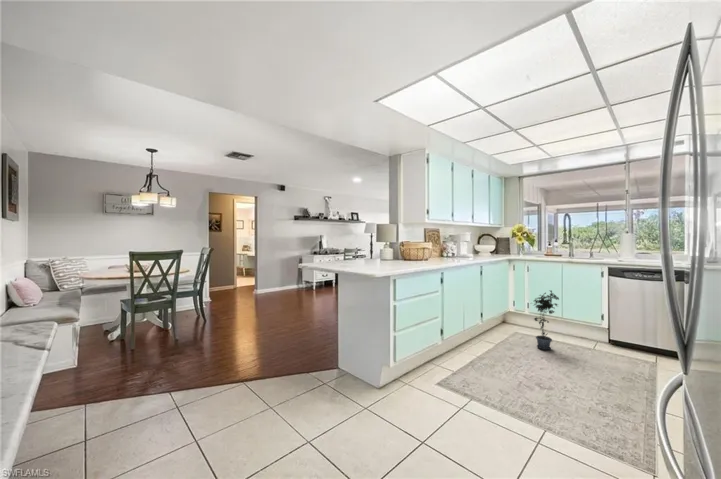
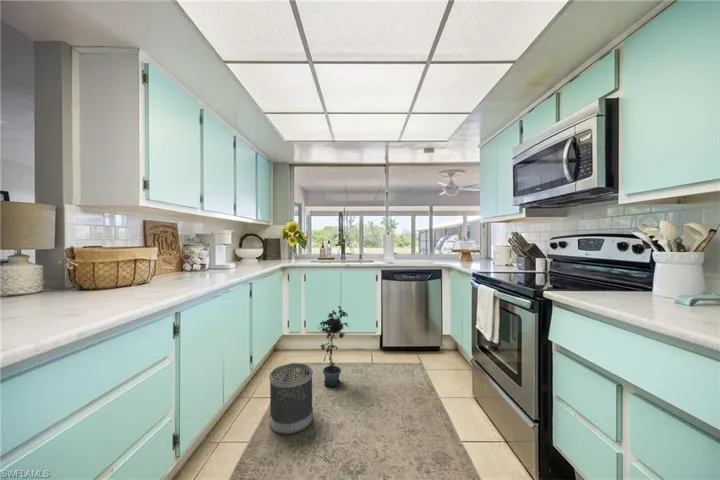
wastebasket: none [492,320,522,360] -> present [269,363,313,434]

